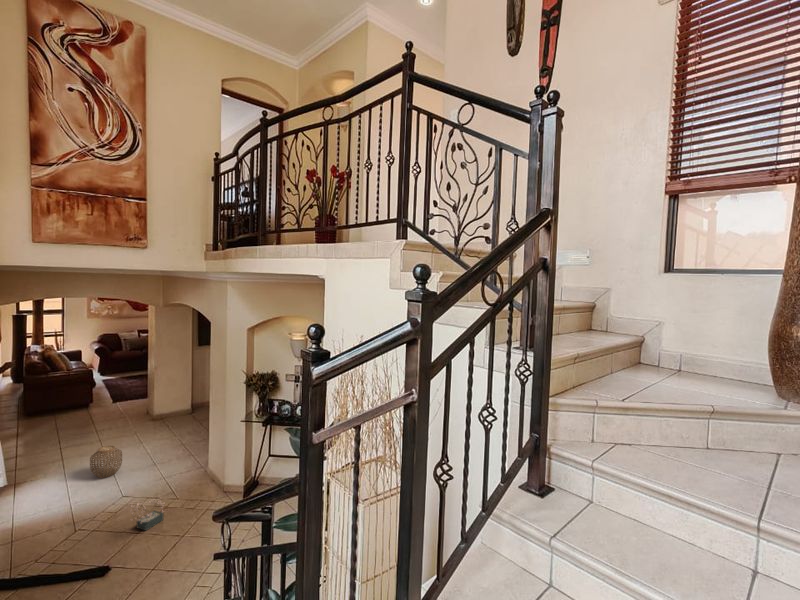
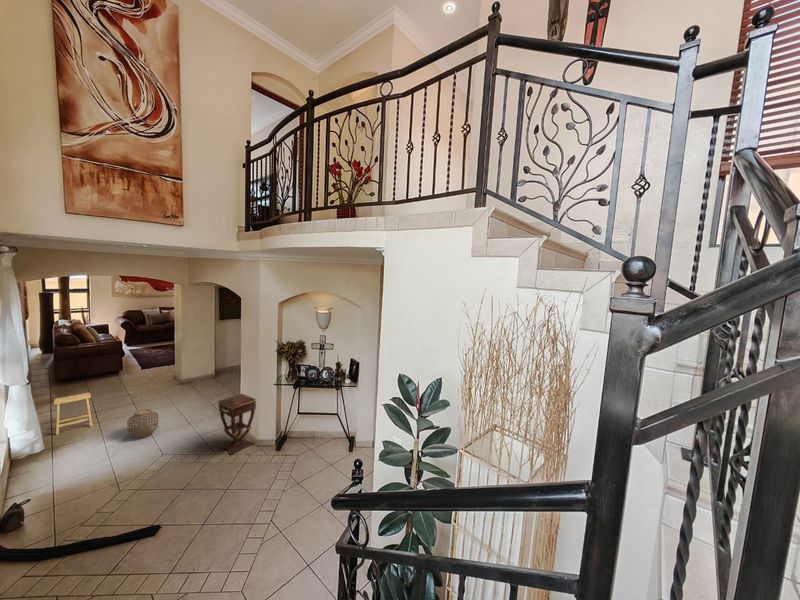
footstool: none [19,426,56,471] -> present [54,393,92,435]
side table: none [183,431,224,500] -> present [219,394,256,455]
decorative plant: present [131,500,164,530] -> none [172,455,205,487]

